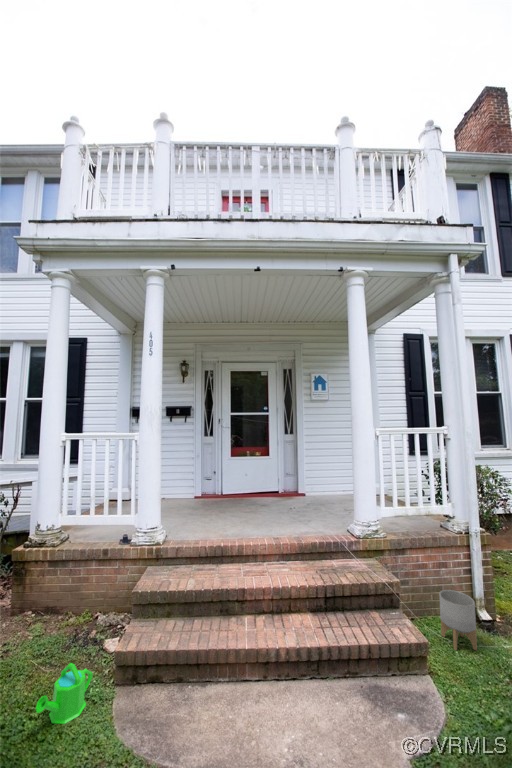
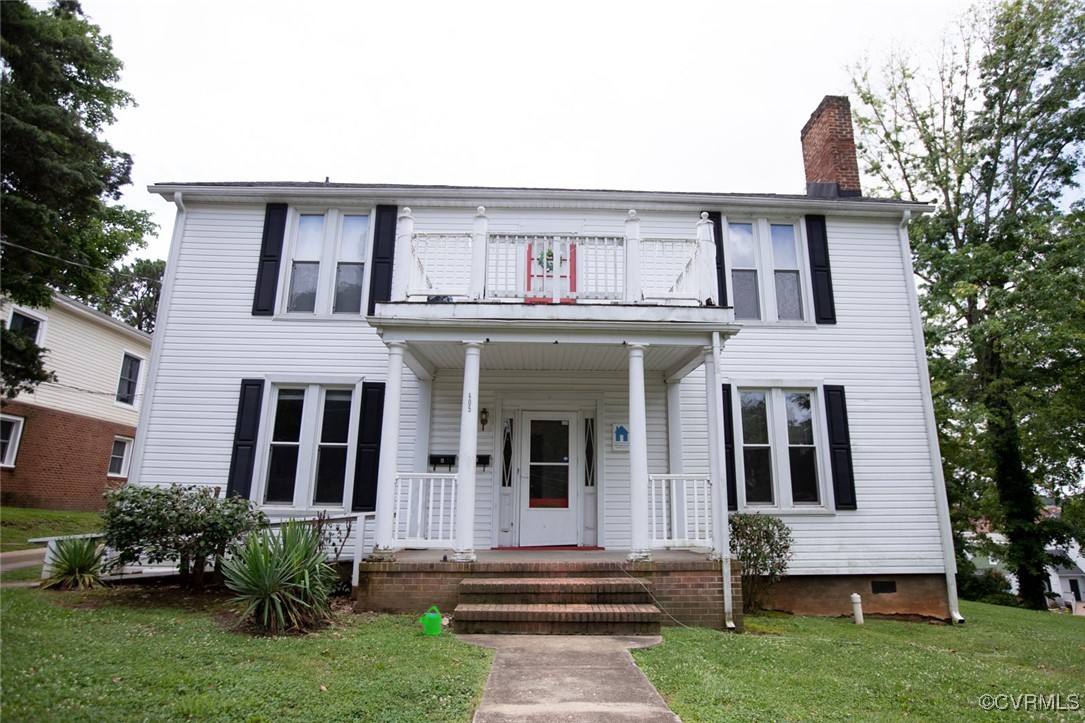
planter: present [439,590,477,650] -> none [688,600,711,638]

